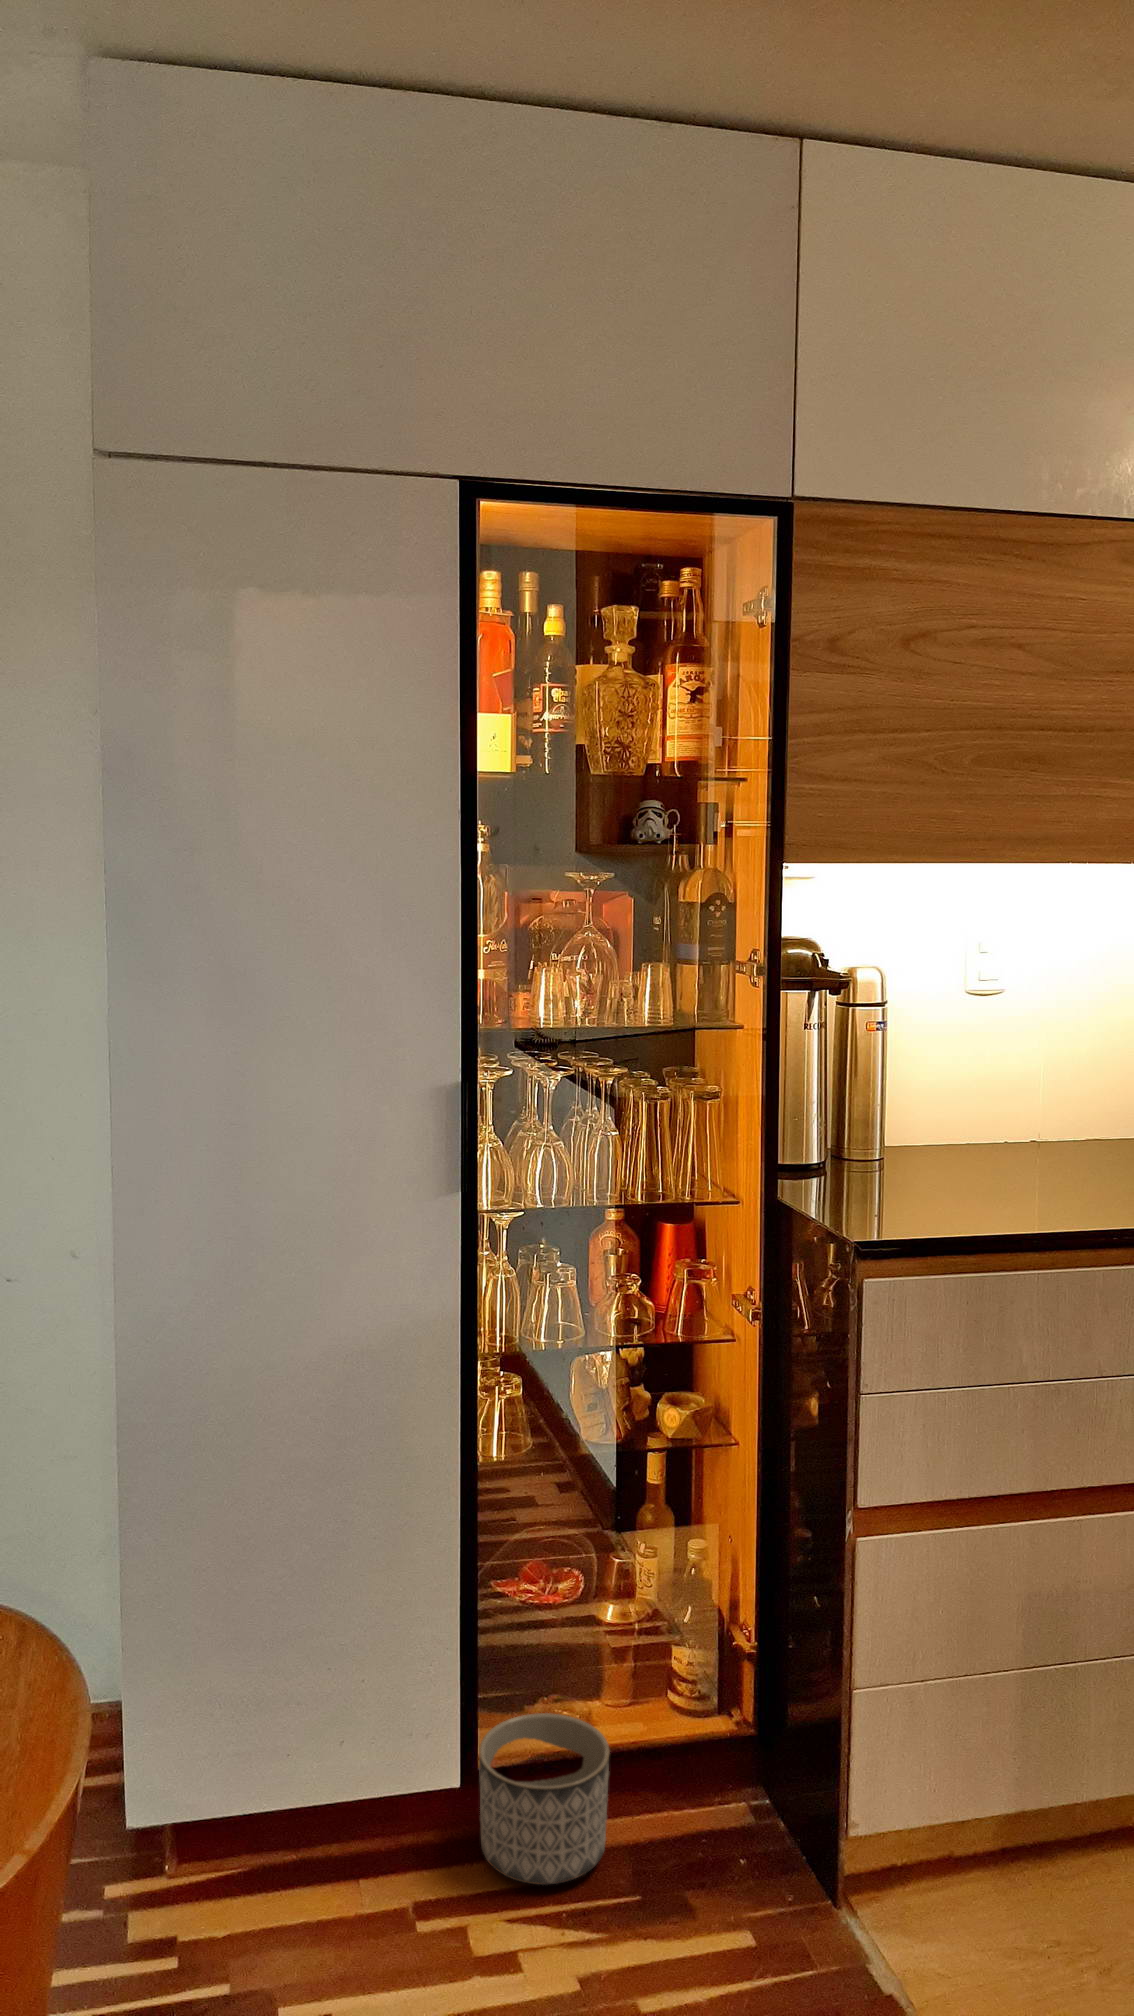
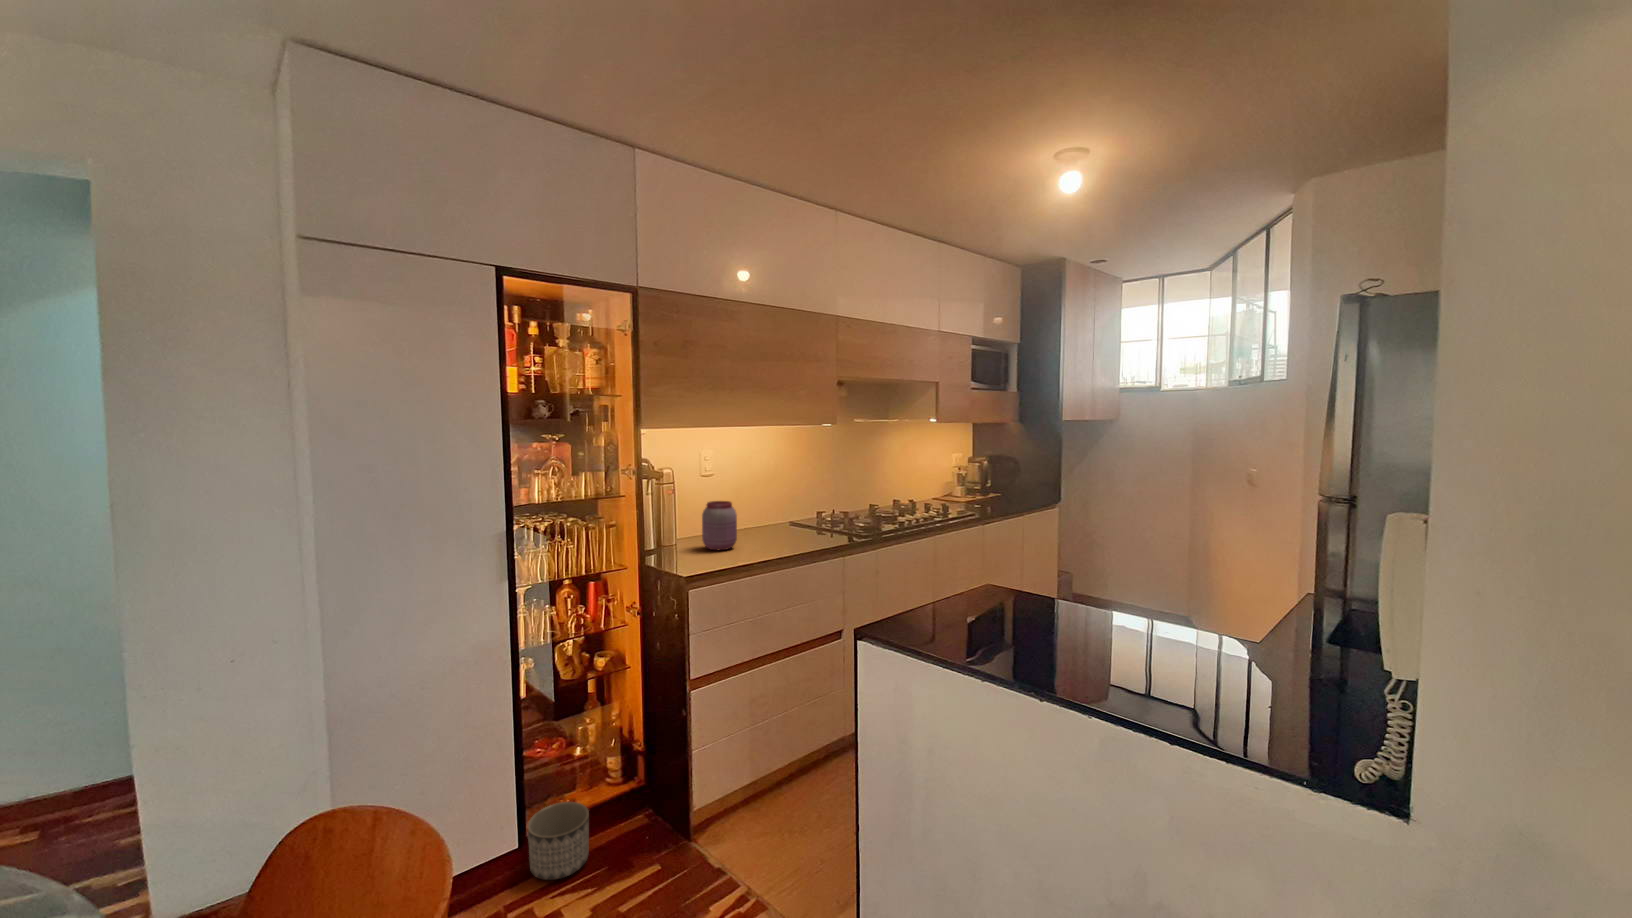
jar: none [946,1056,1042,1187] -> present [702,501,737,550]

